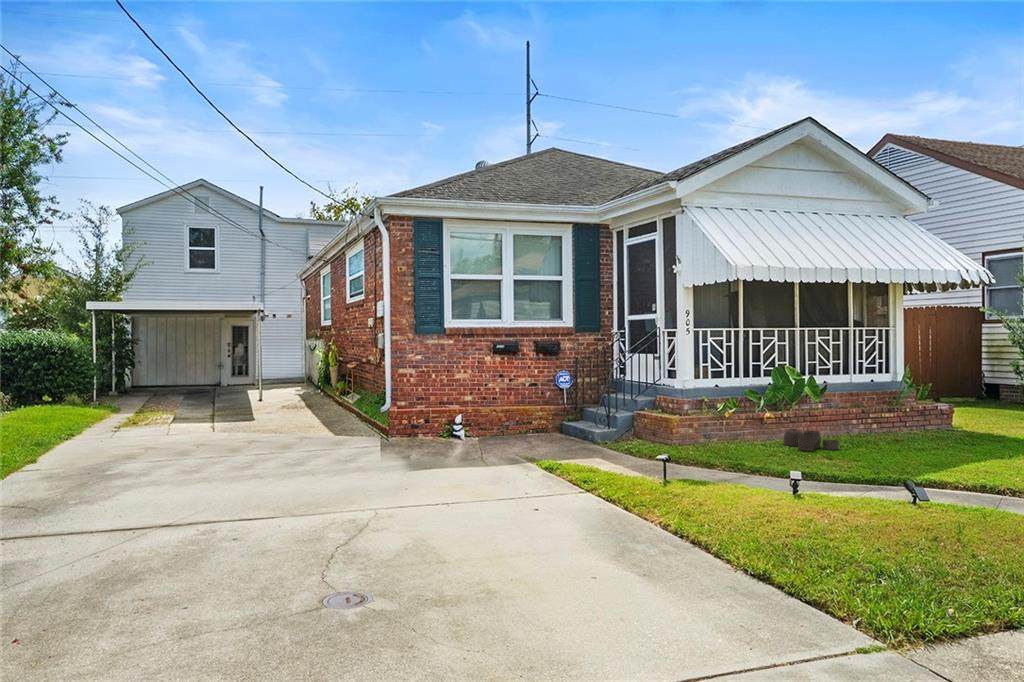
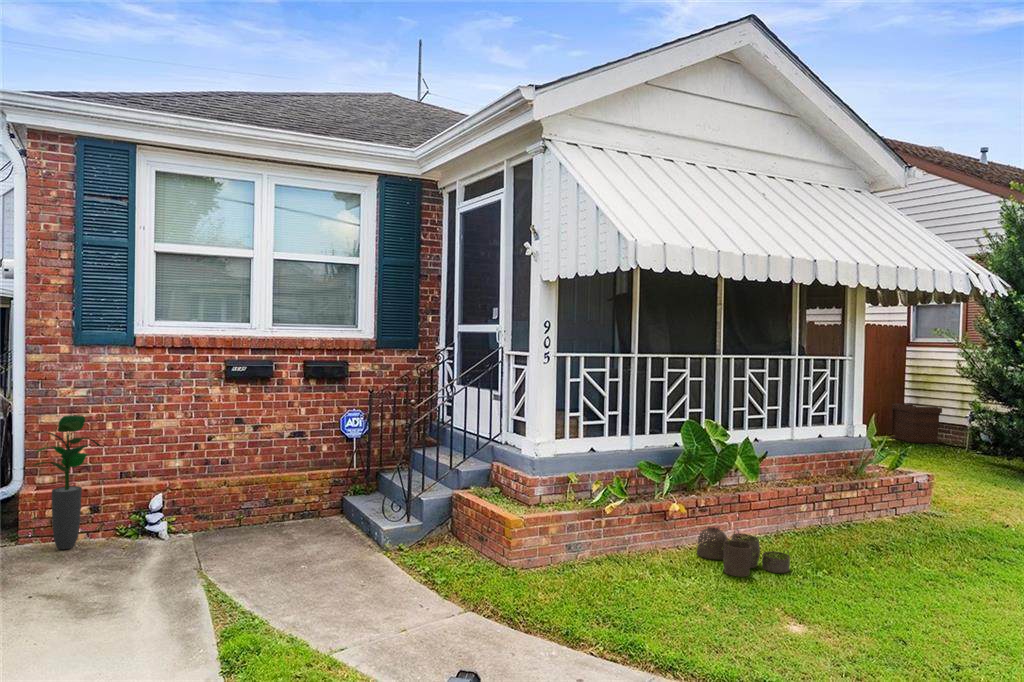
wooden crate: none [957,370,1004,400] -> present [889,404,943,443]
potted plant: none [409,371,439,442] -> present [34,415,100,549]

